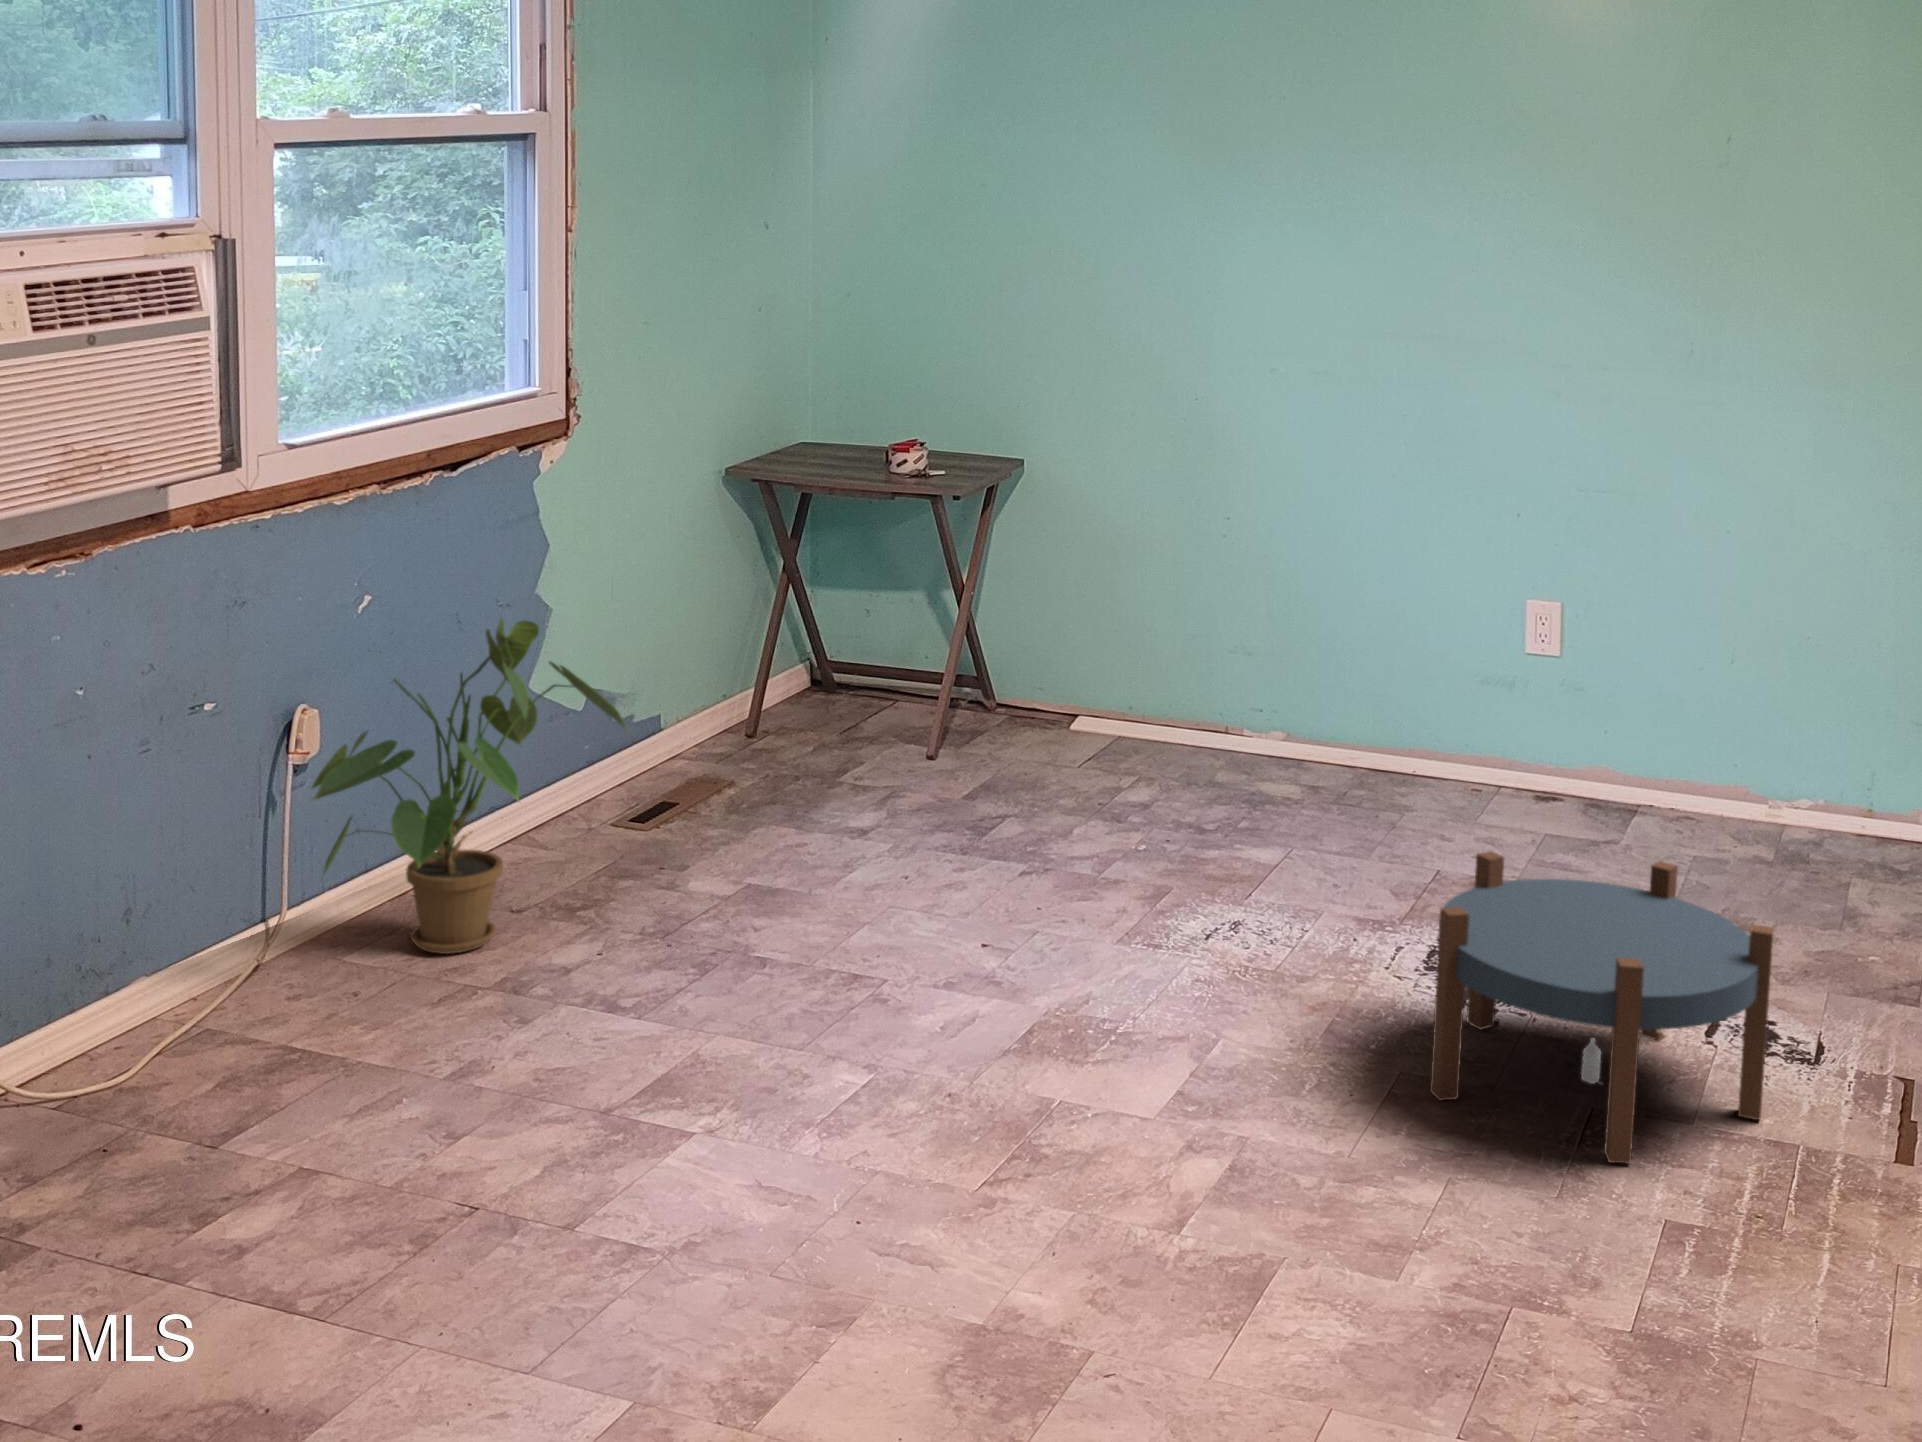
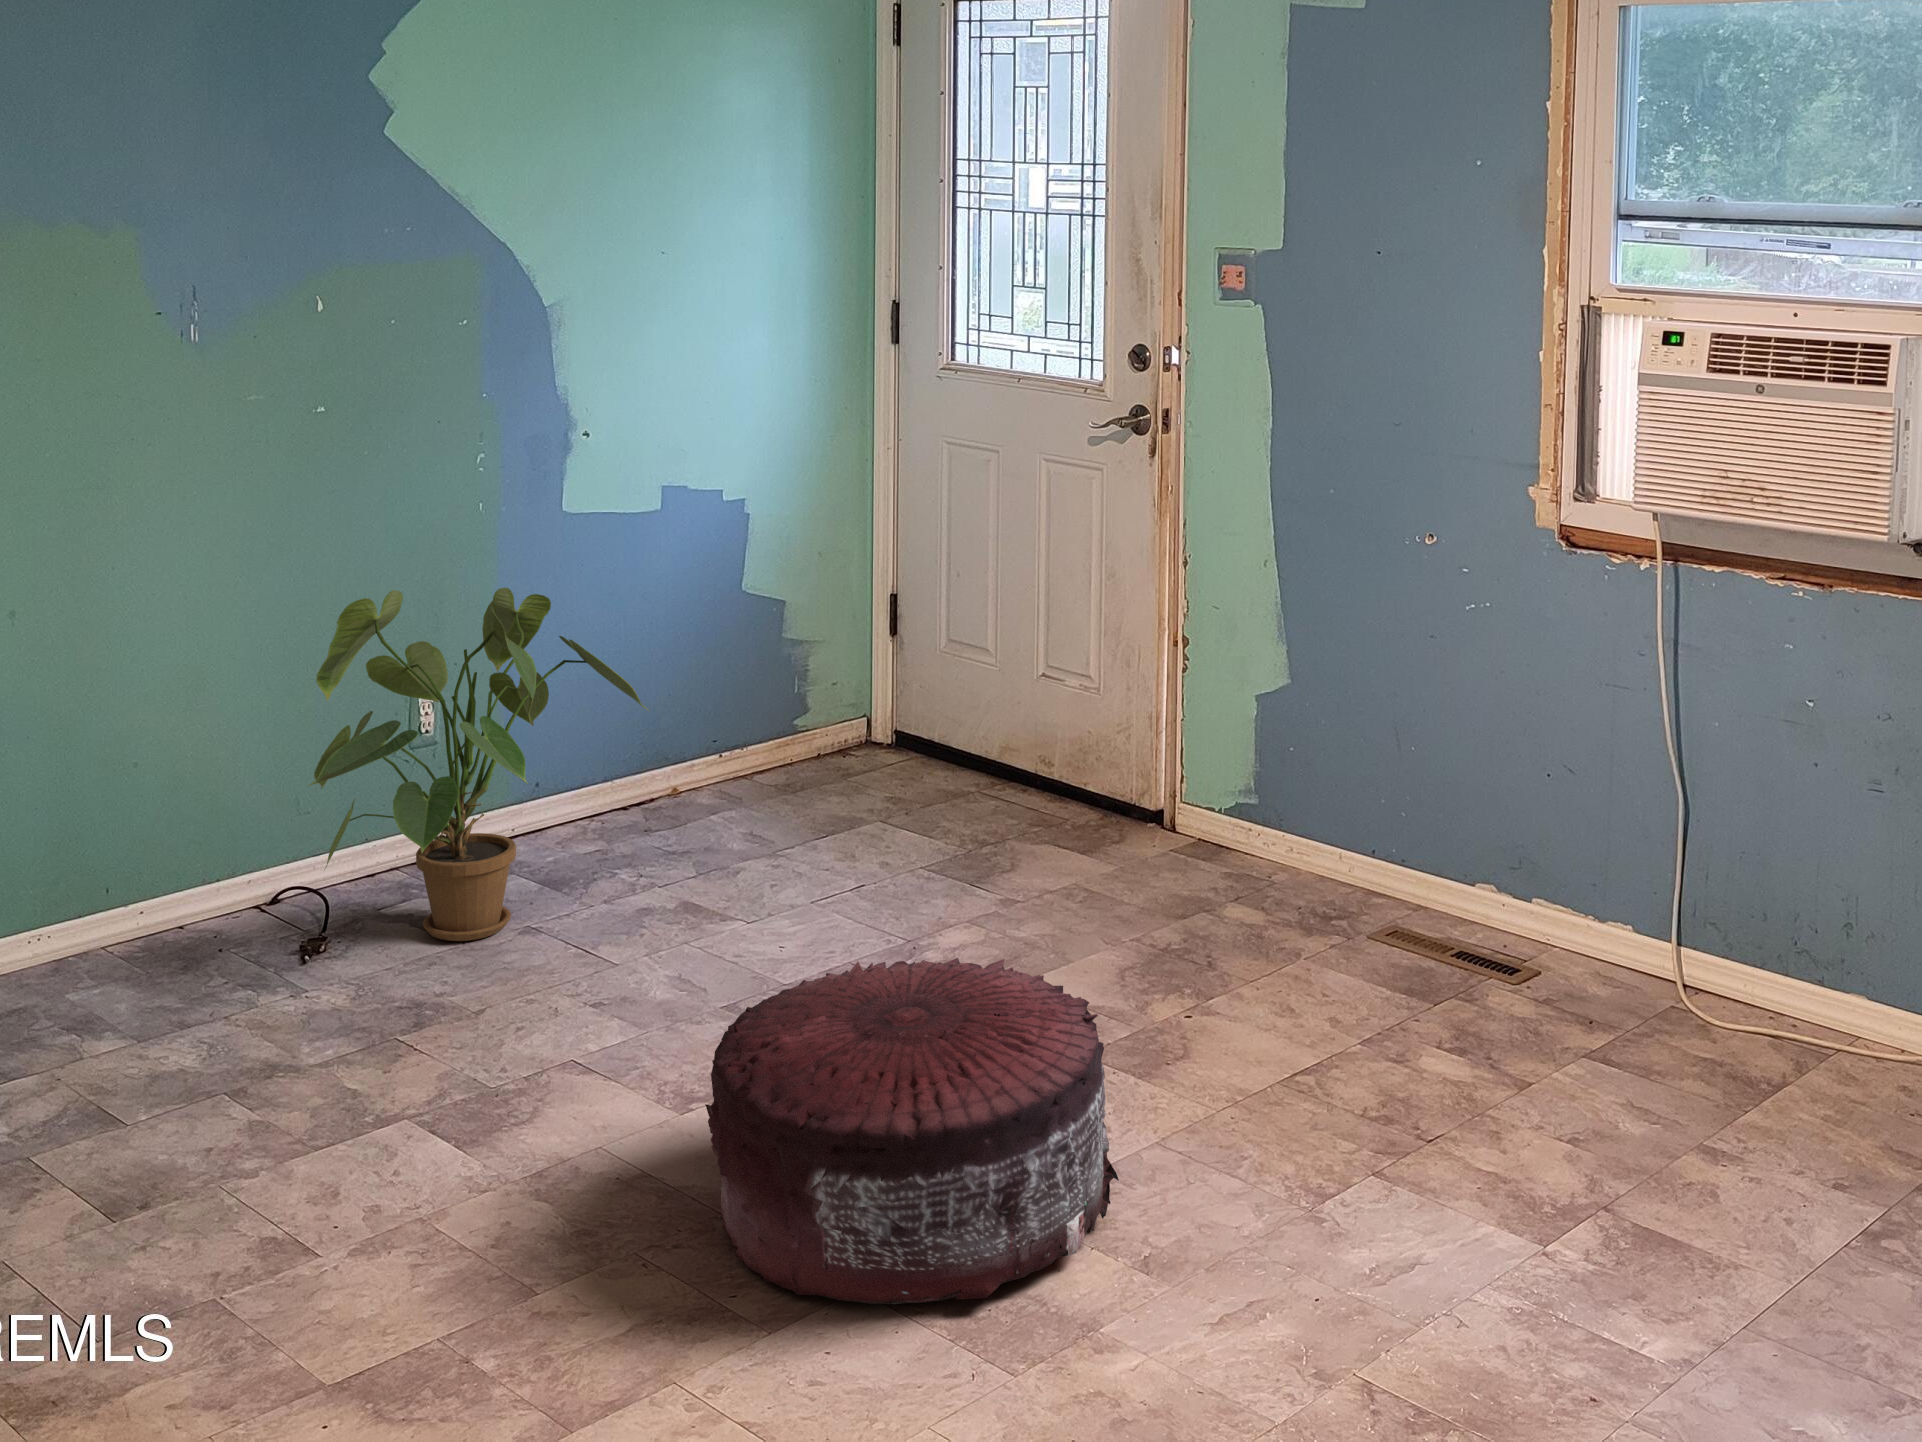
side table: present [1430,851,1774,1164] -> none [1488,818,1859,1151]
pouf: none [710,976,1095,1306] -> present [706,958,1119,1304]

